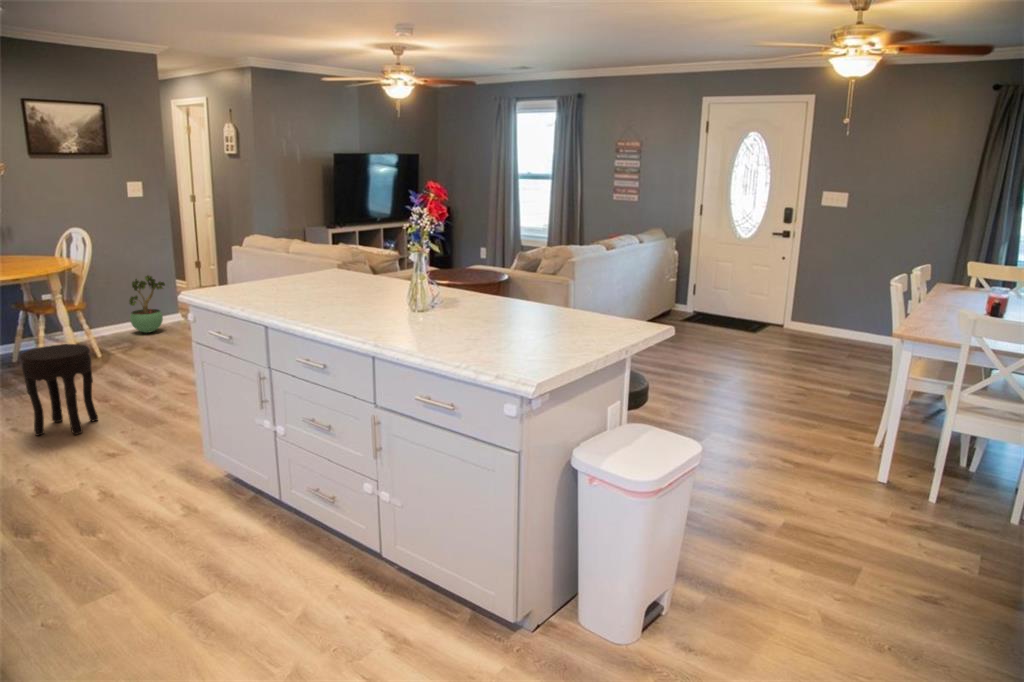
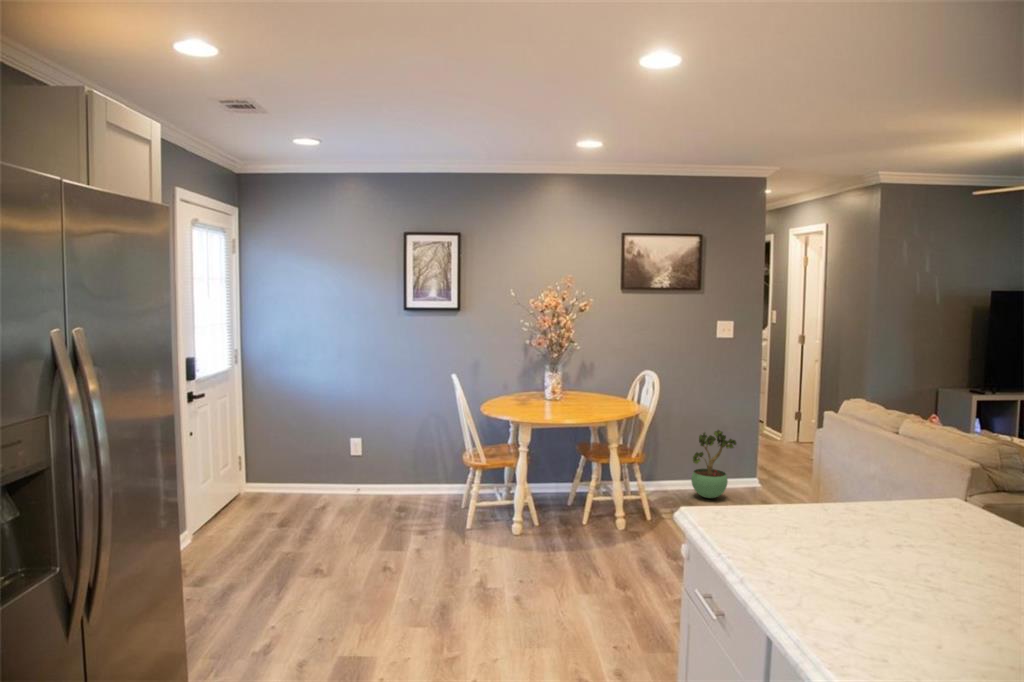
side table: present [20,344,98,436] -> none [535,511,607,634]

